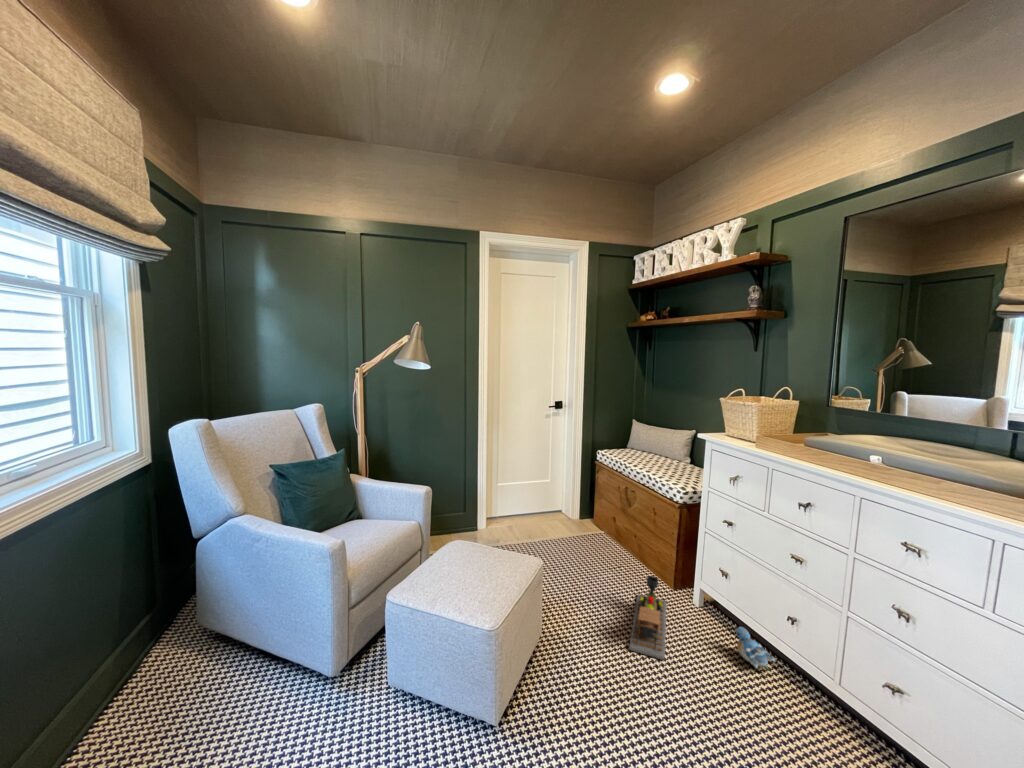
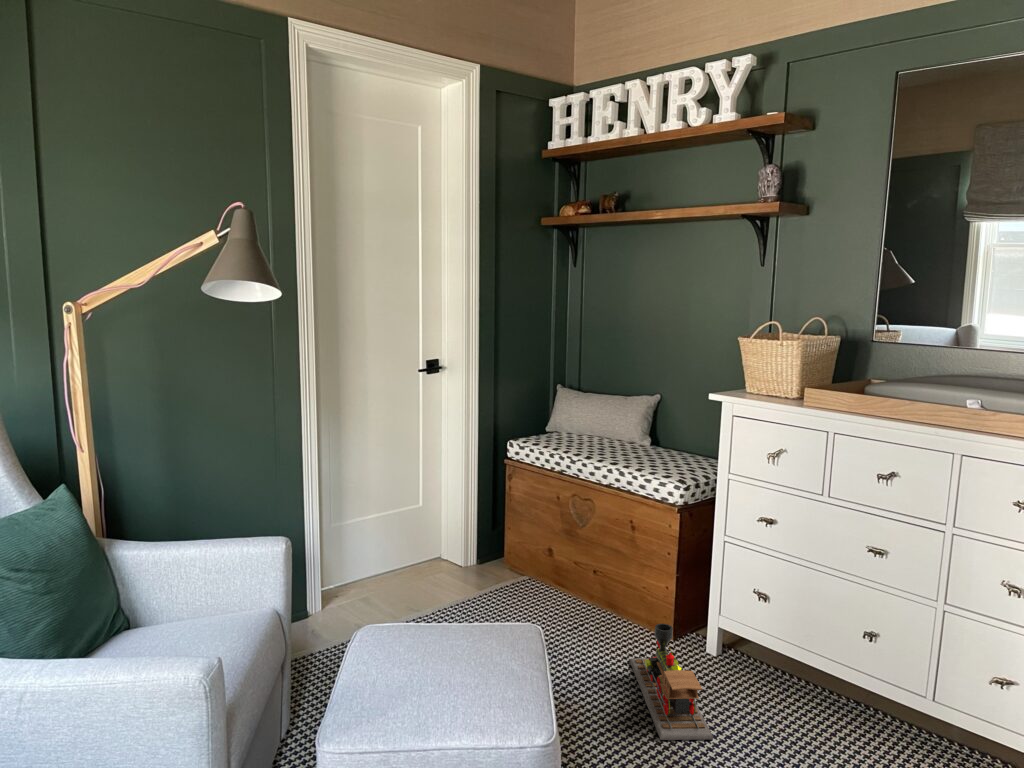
plush toy: present [736,627,775,671] -> none [787,664,841,714]

